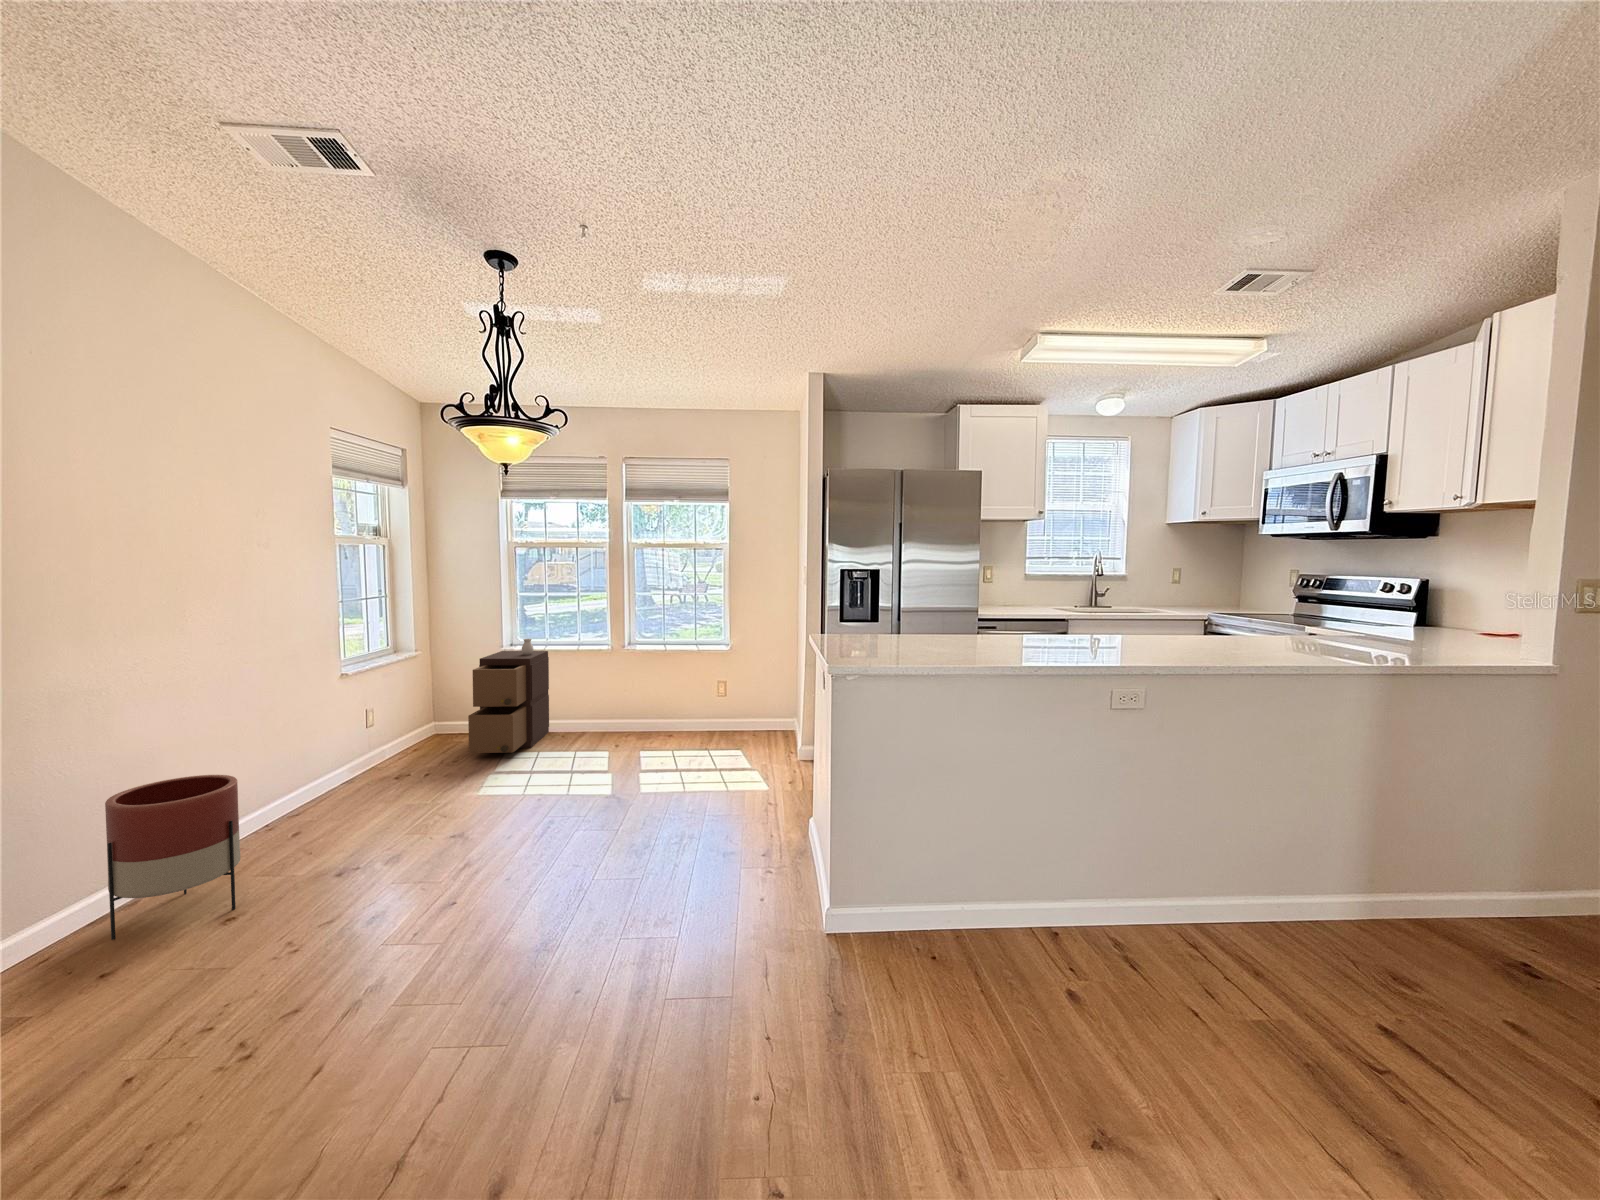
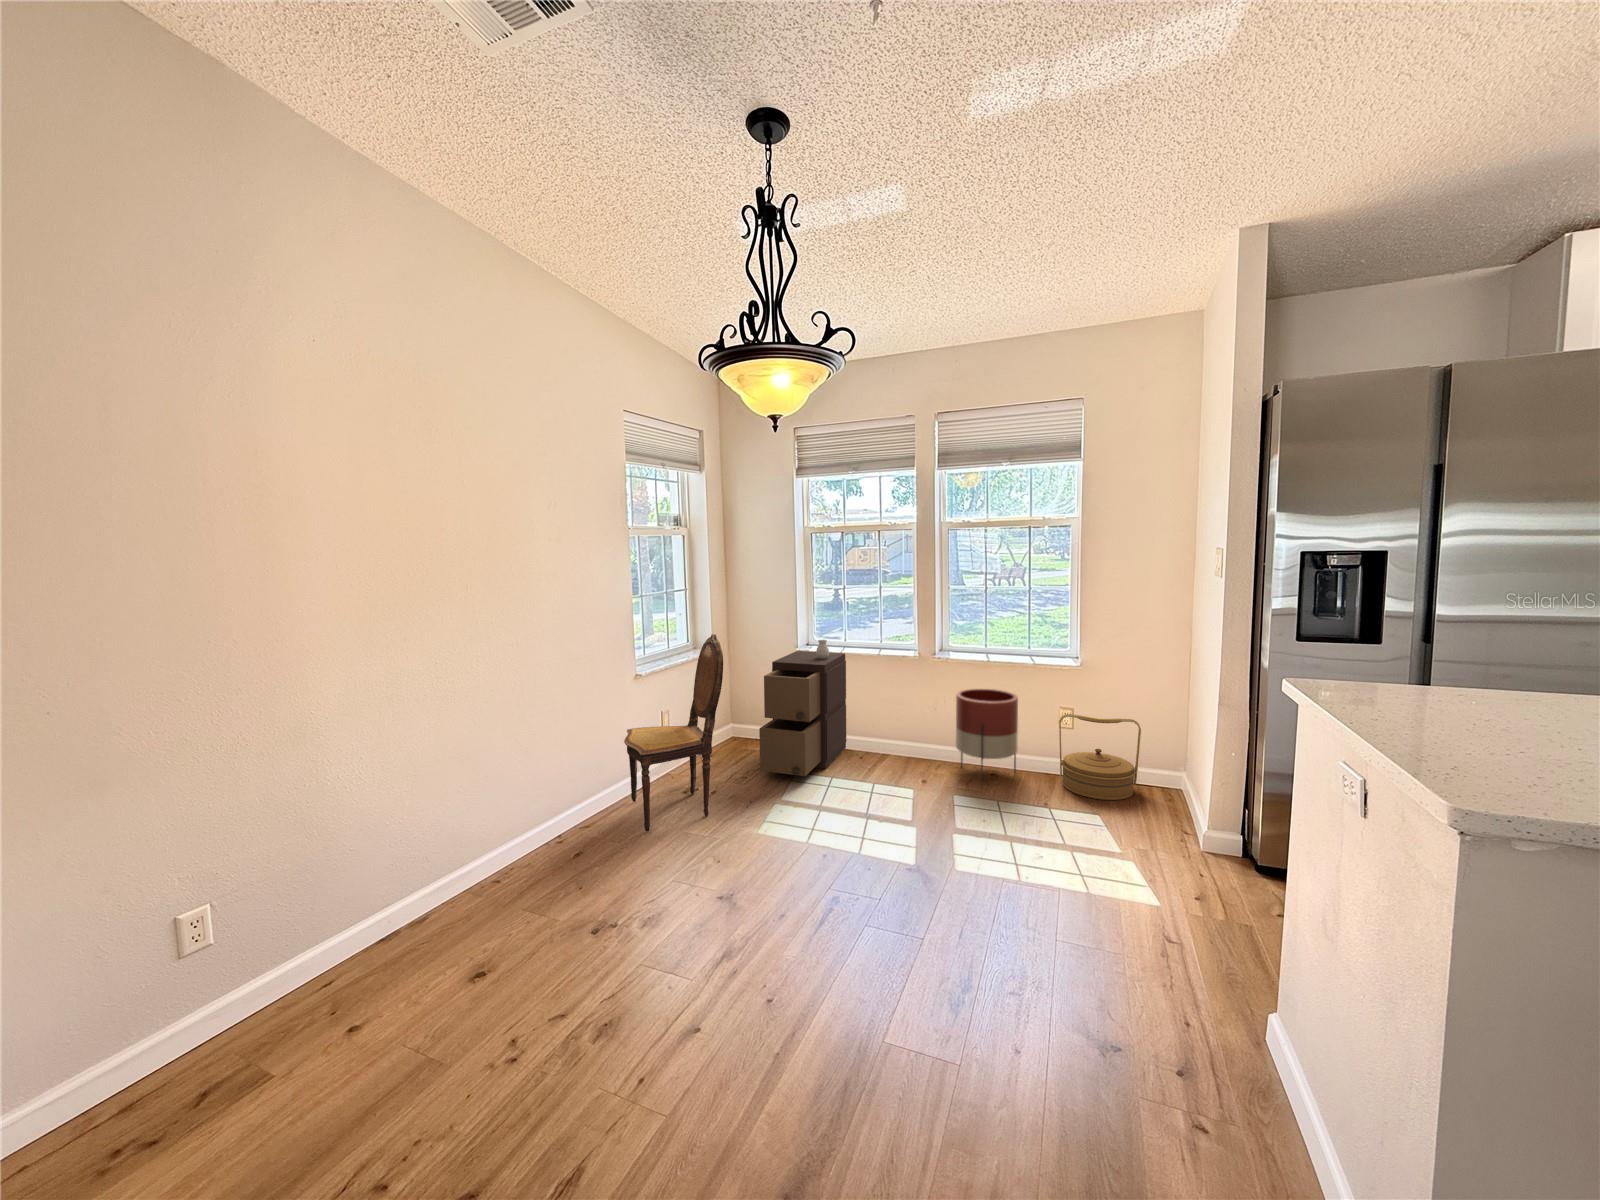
dining chair: none [330,631,438,808] -> present [624,634,723,831]
woven basket: none [717,684,770,742] -> present [1059,714,1141,800]
planter: present [105,775,240,940] -> present [956,689,1018,776]

